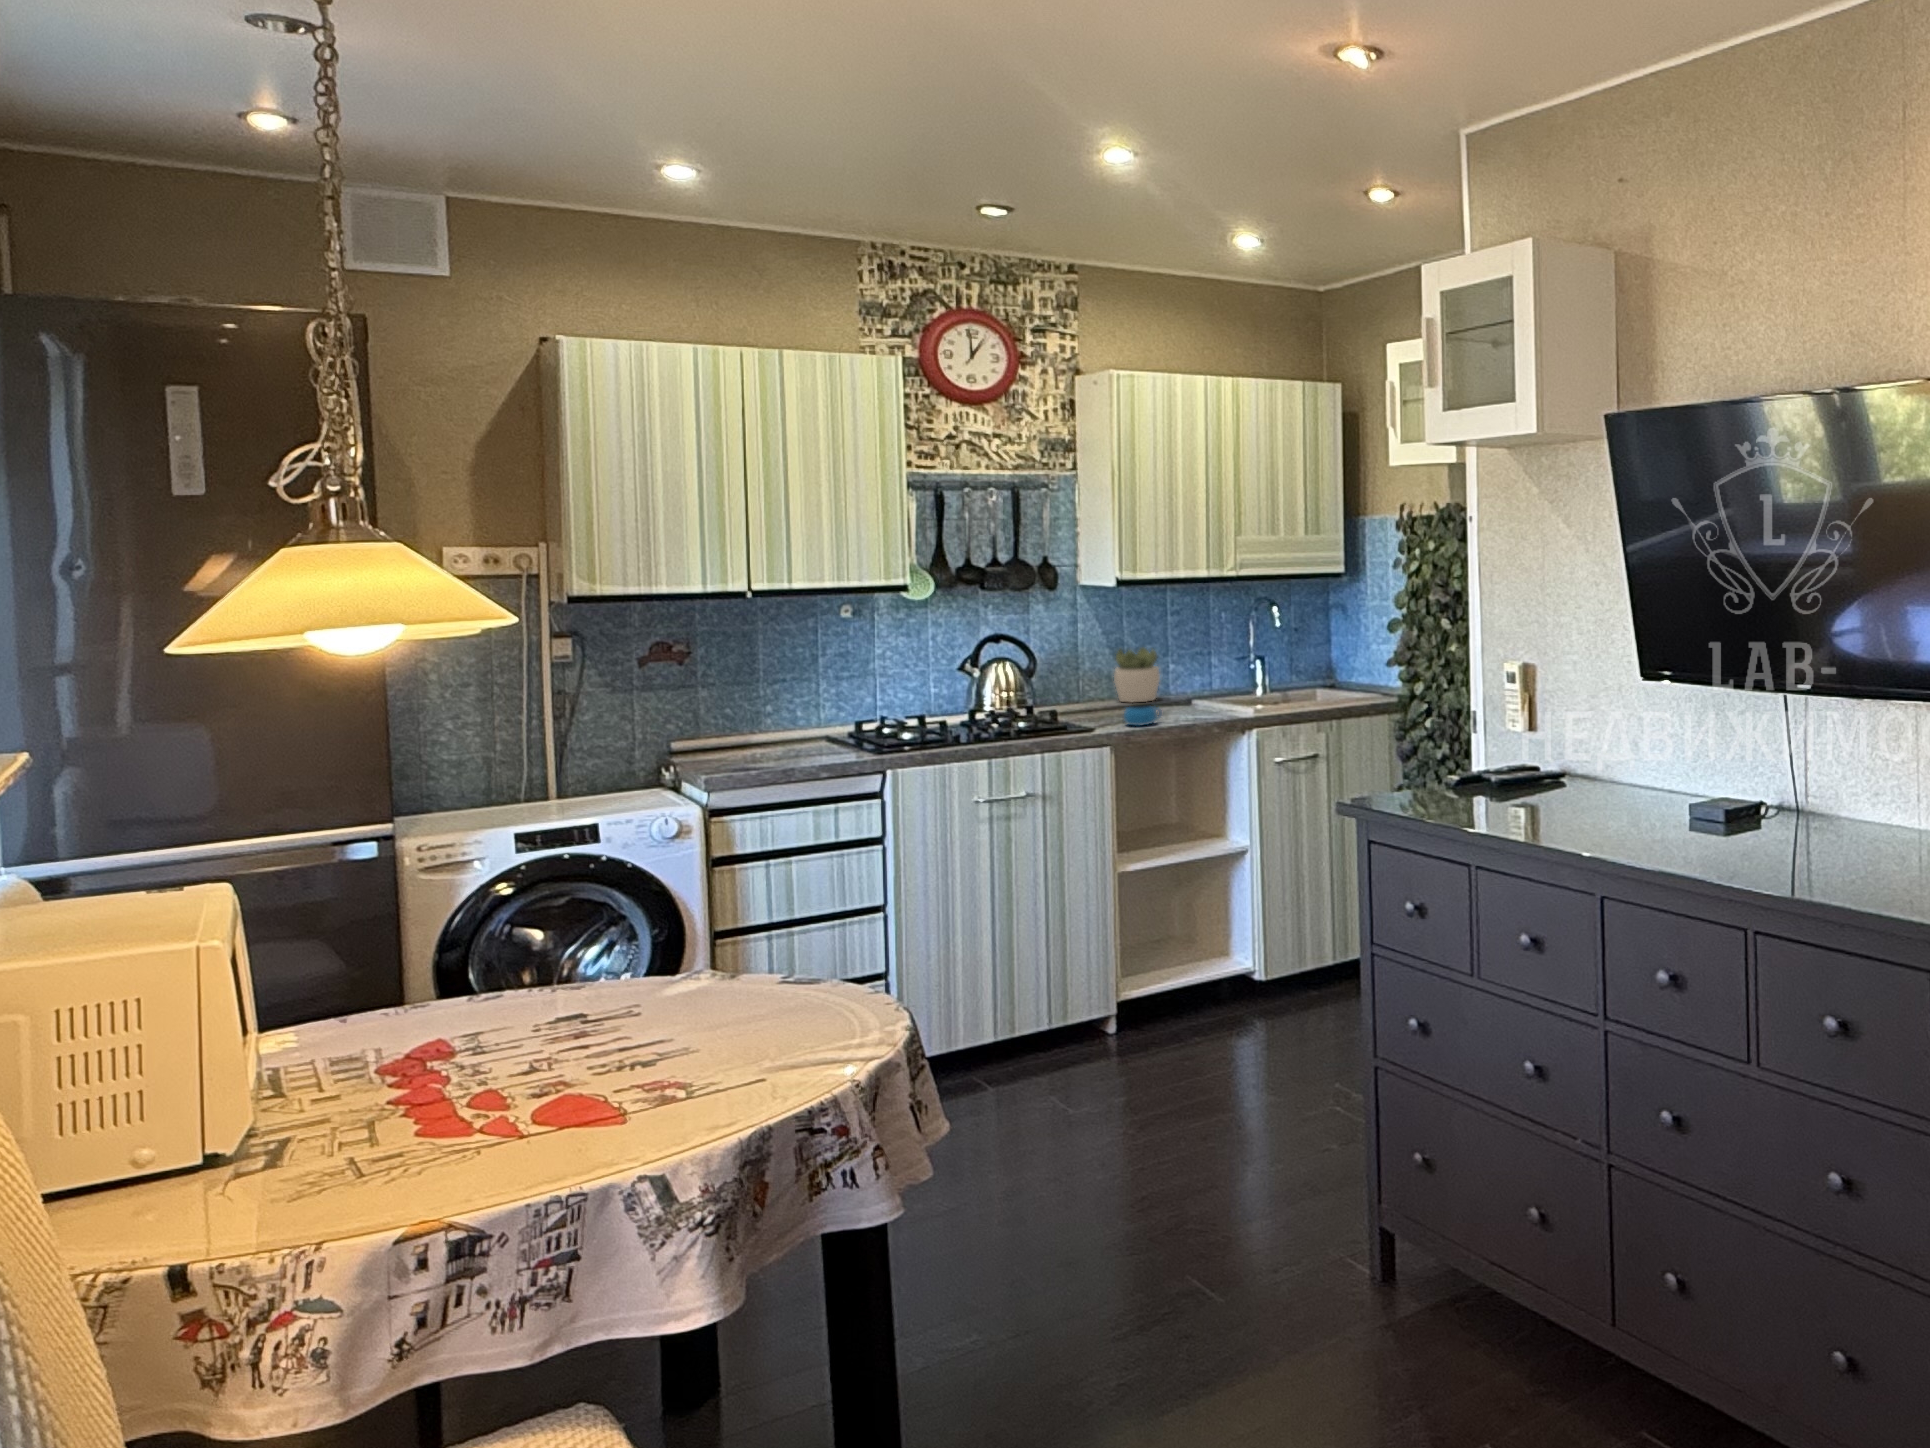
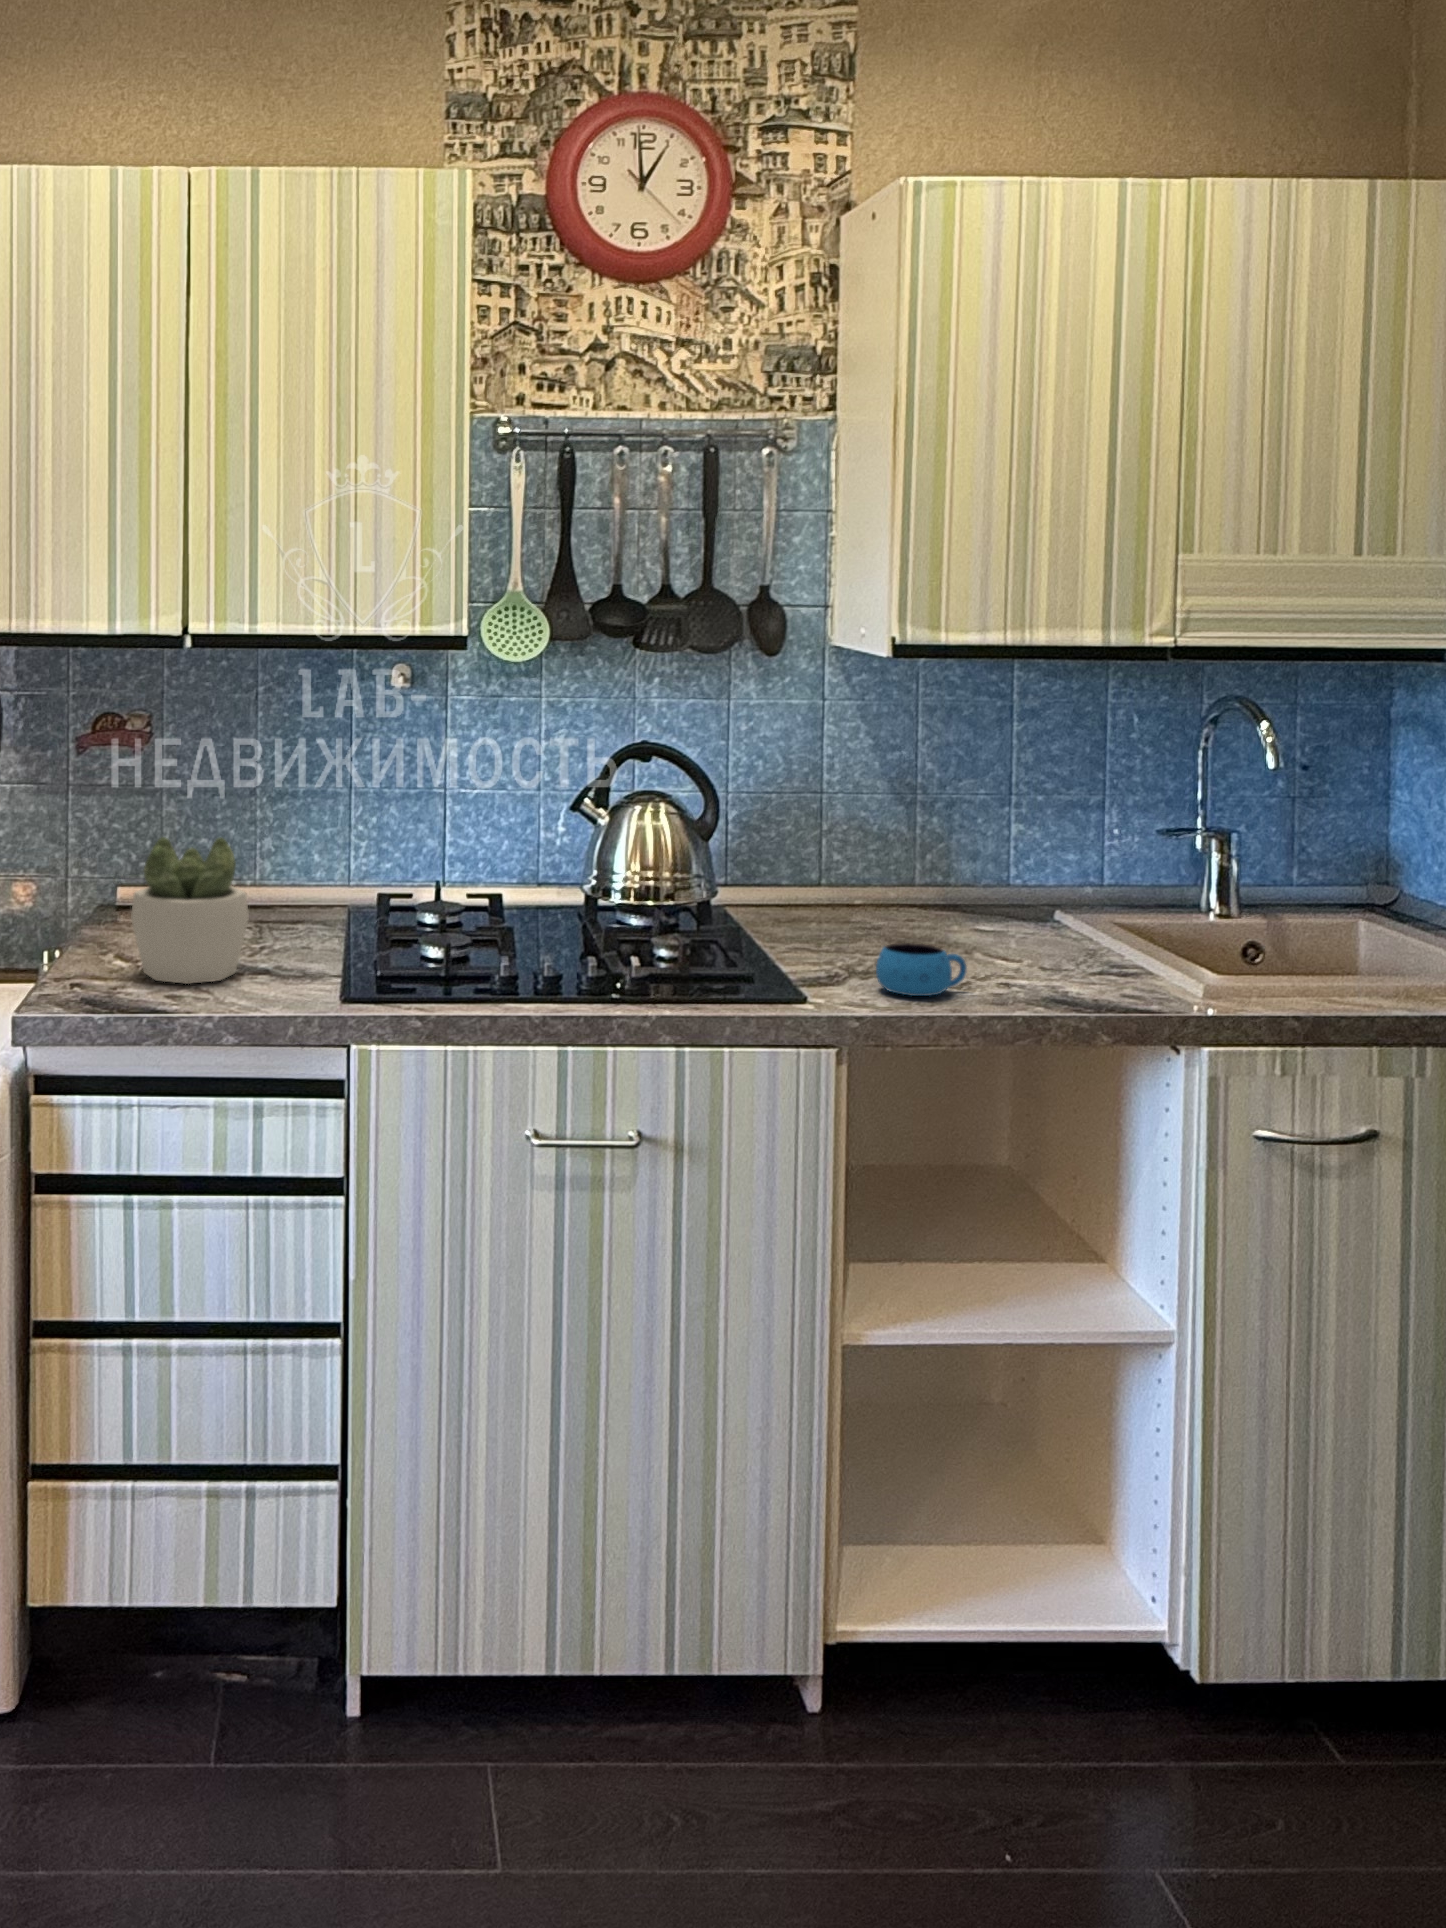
succulent plant: present [1114,647,1160,702] -> present [131,837,249,984]

